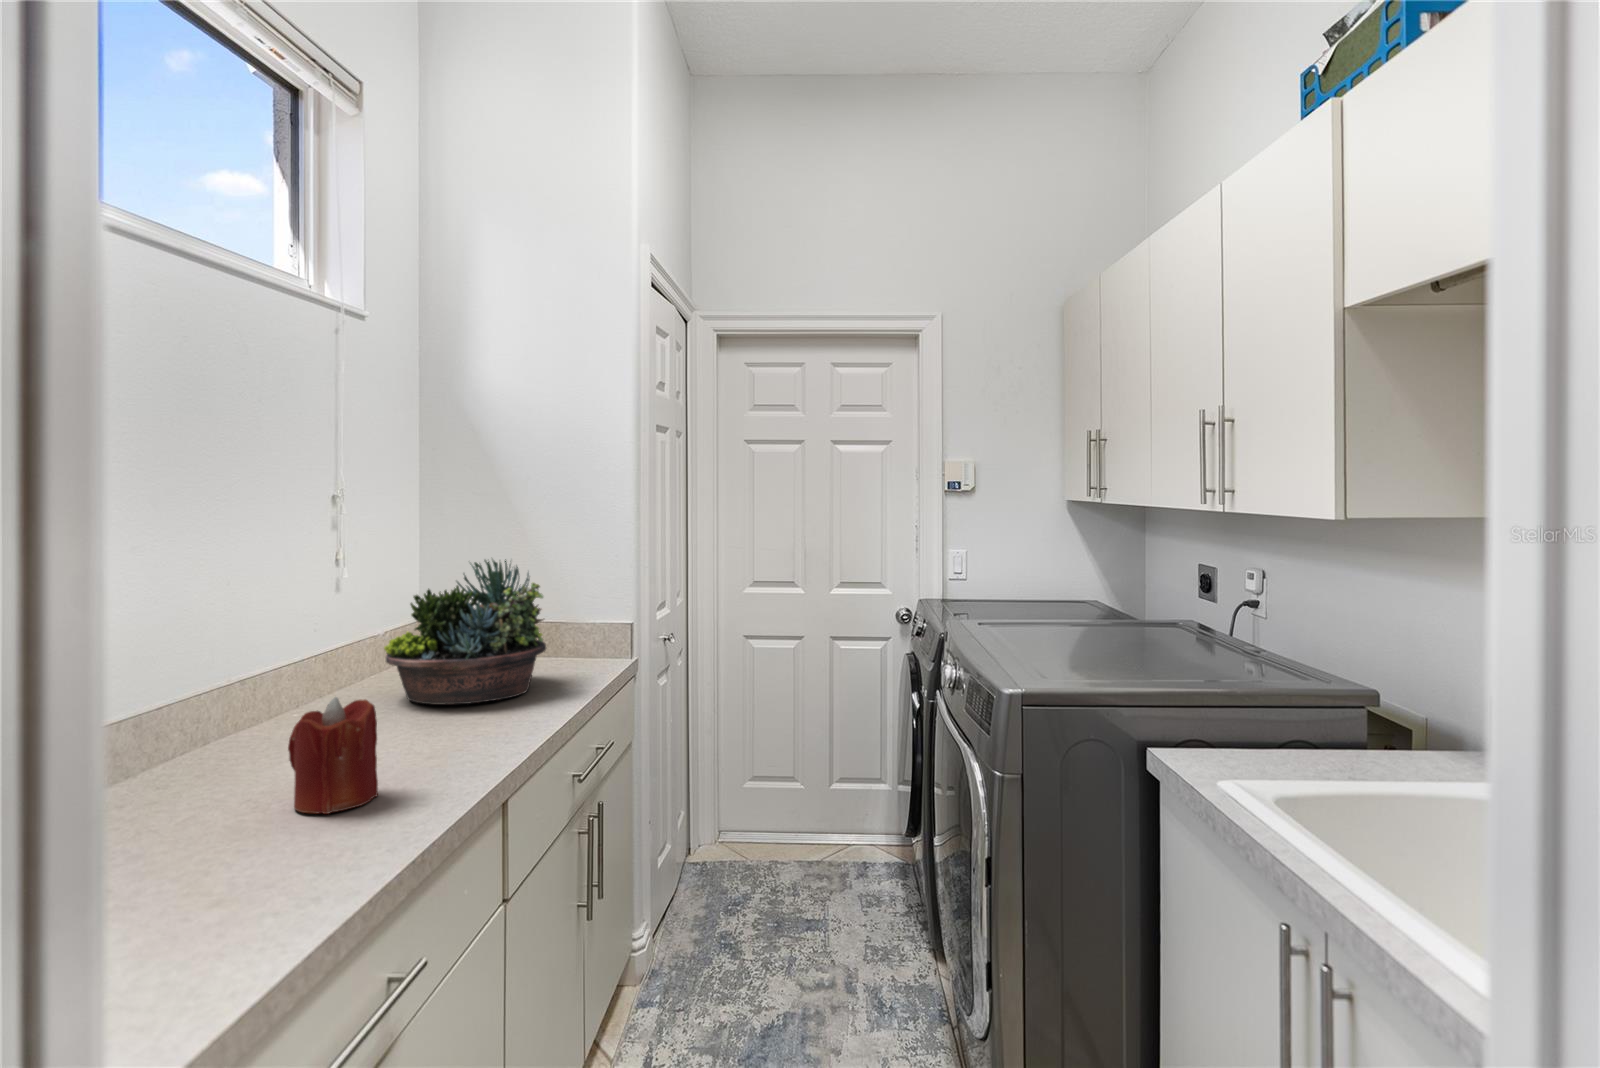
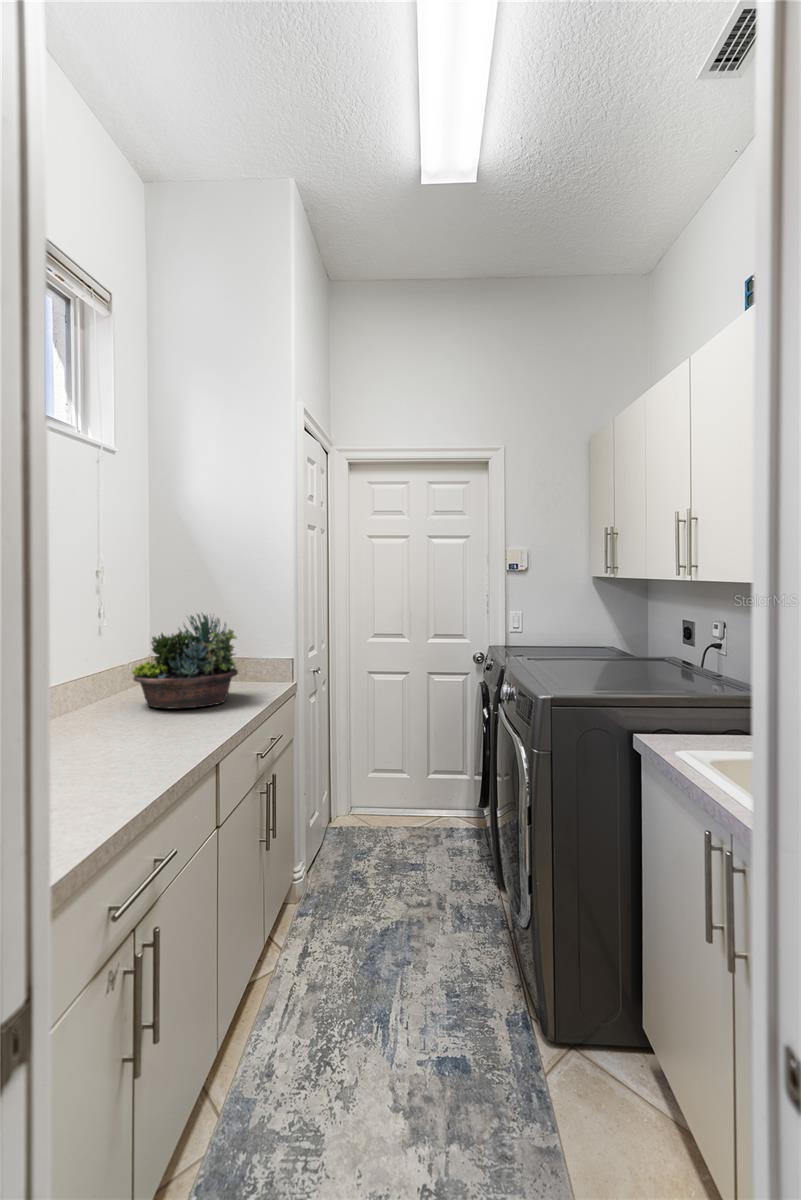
candle: present [288,697,378,814] -> none [91,695,144,767]

